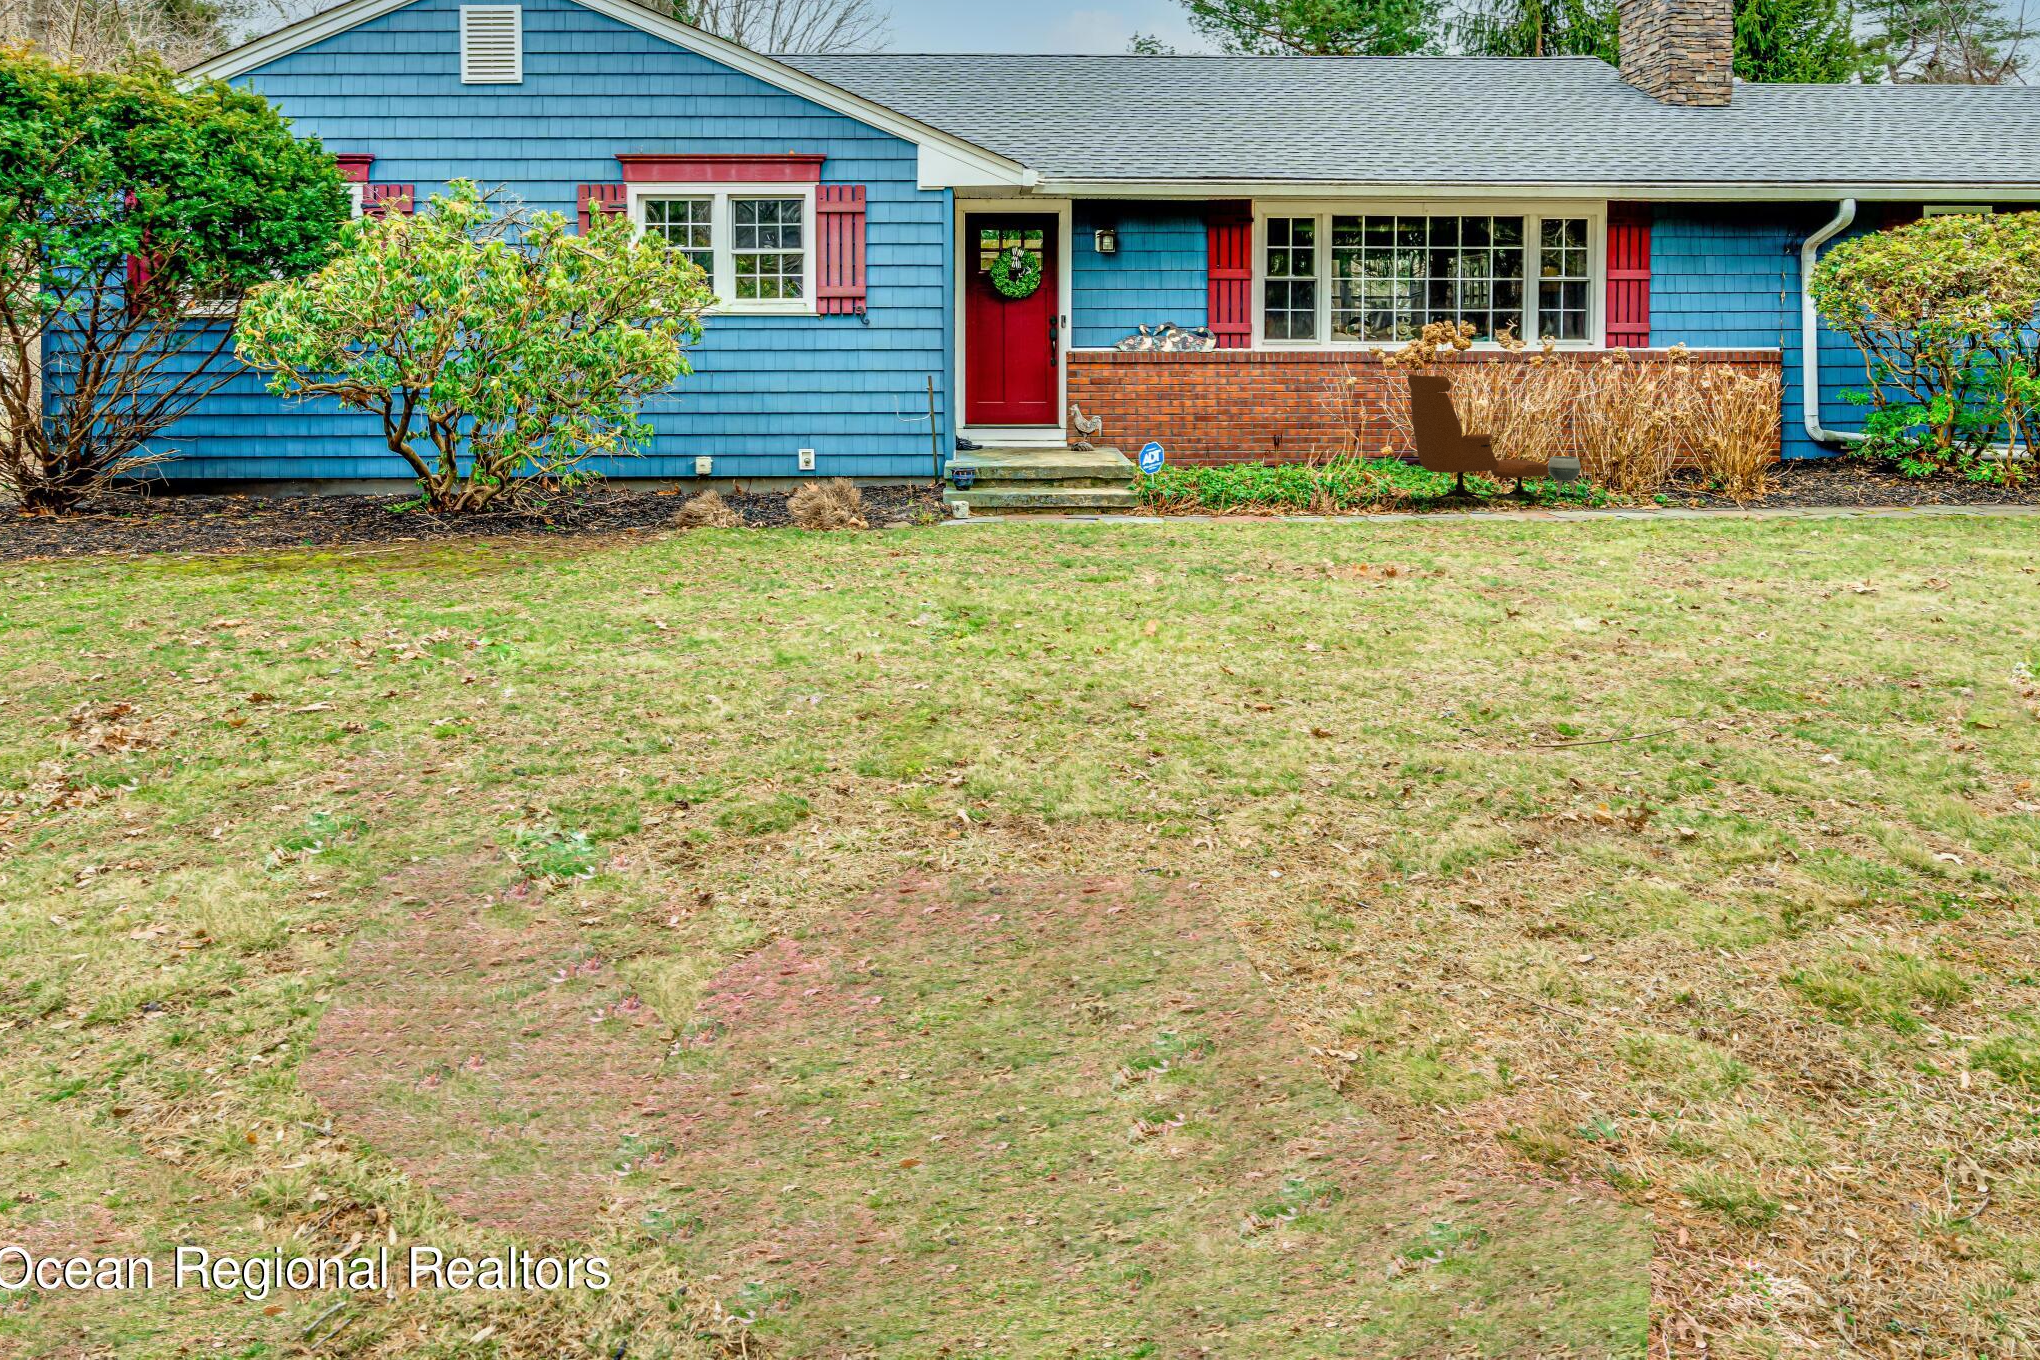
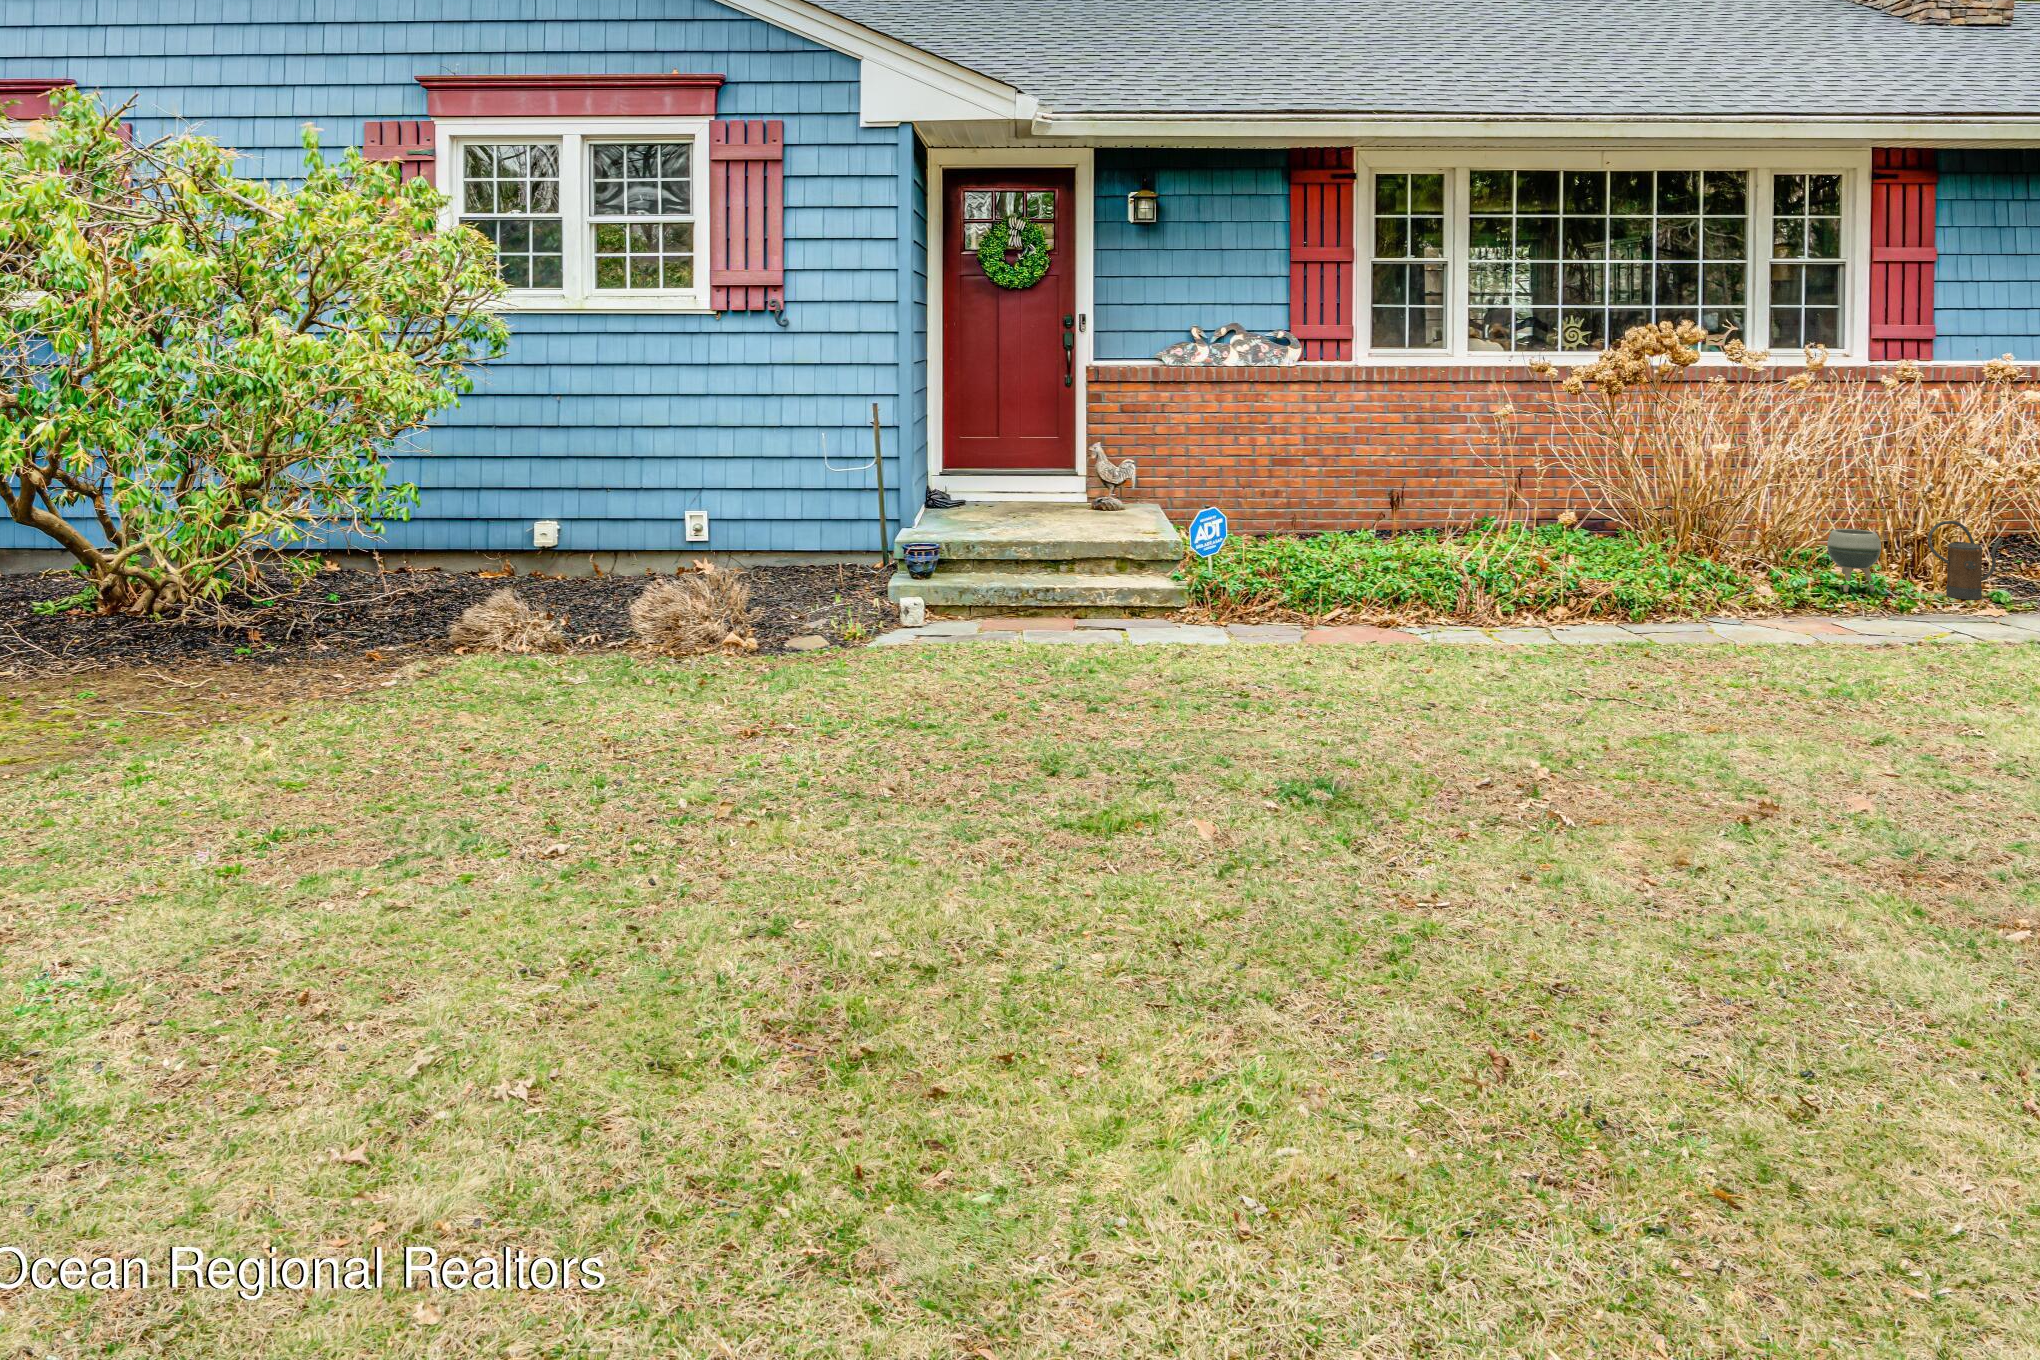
lounge chair: present [1408,374,1549,506] -> none [1614,401,1834,613]
watering can: none [1609,450,1655,499] -> present [1928,521,2004,599]

